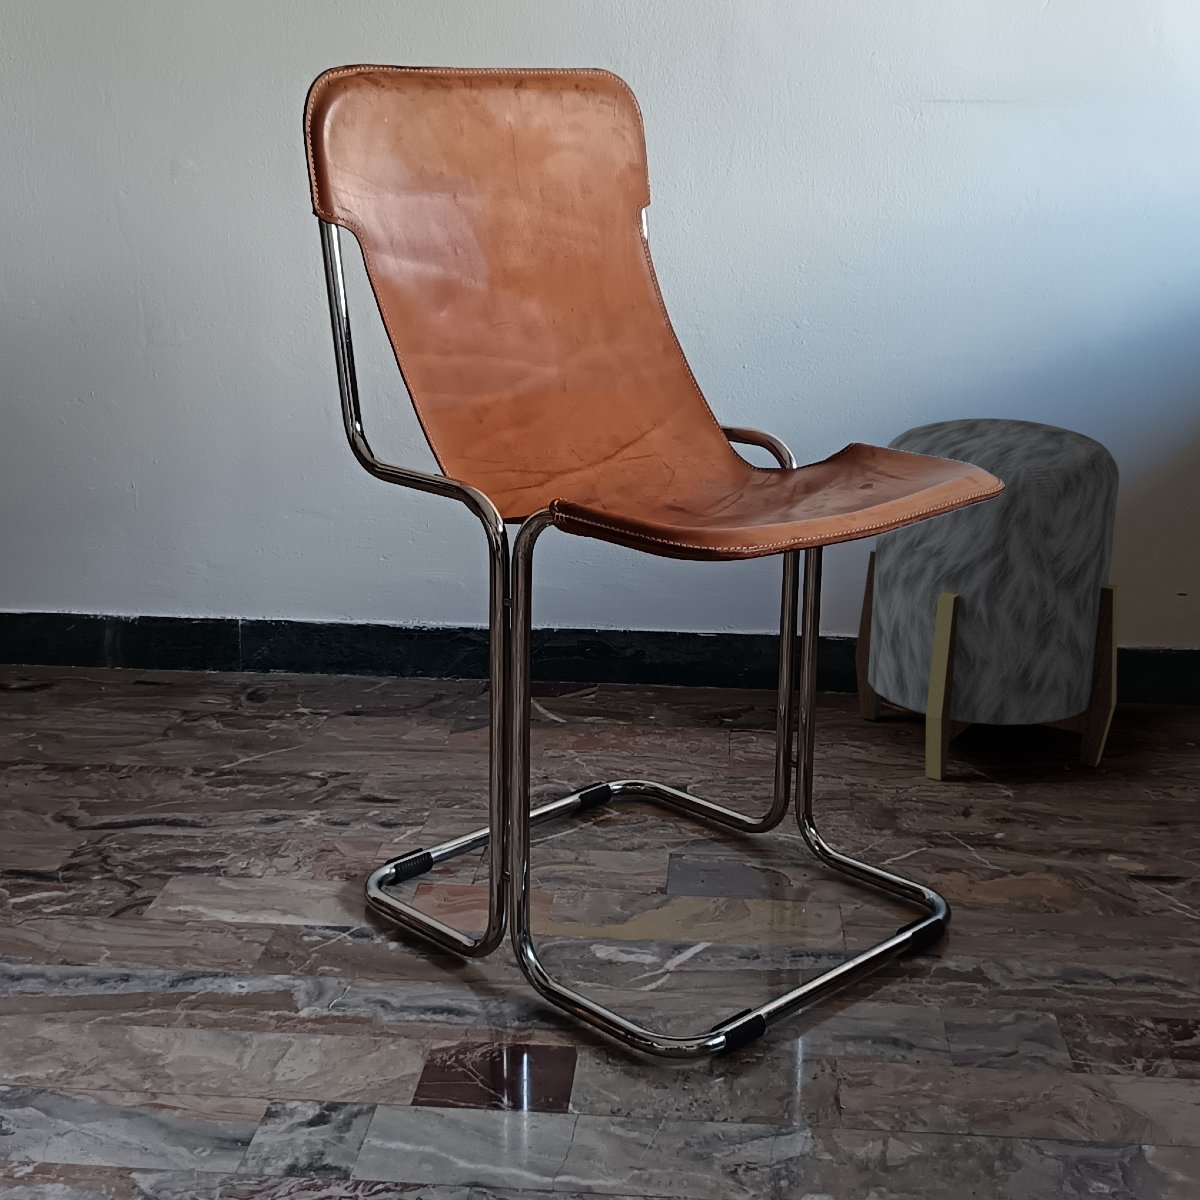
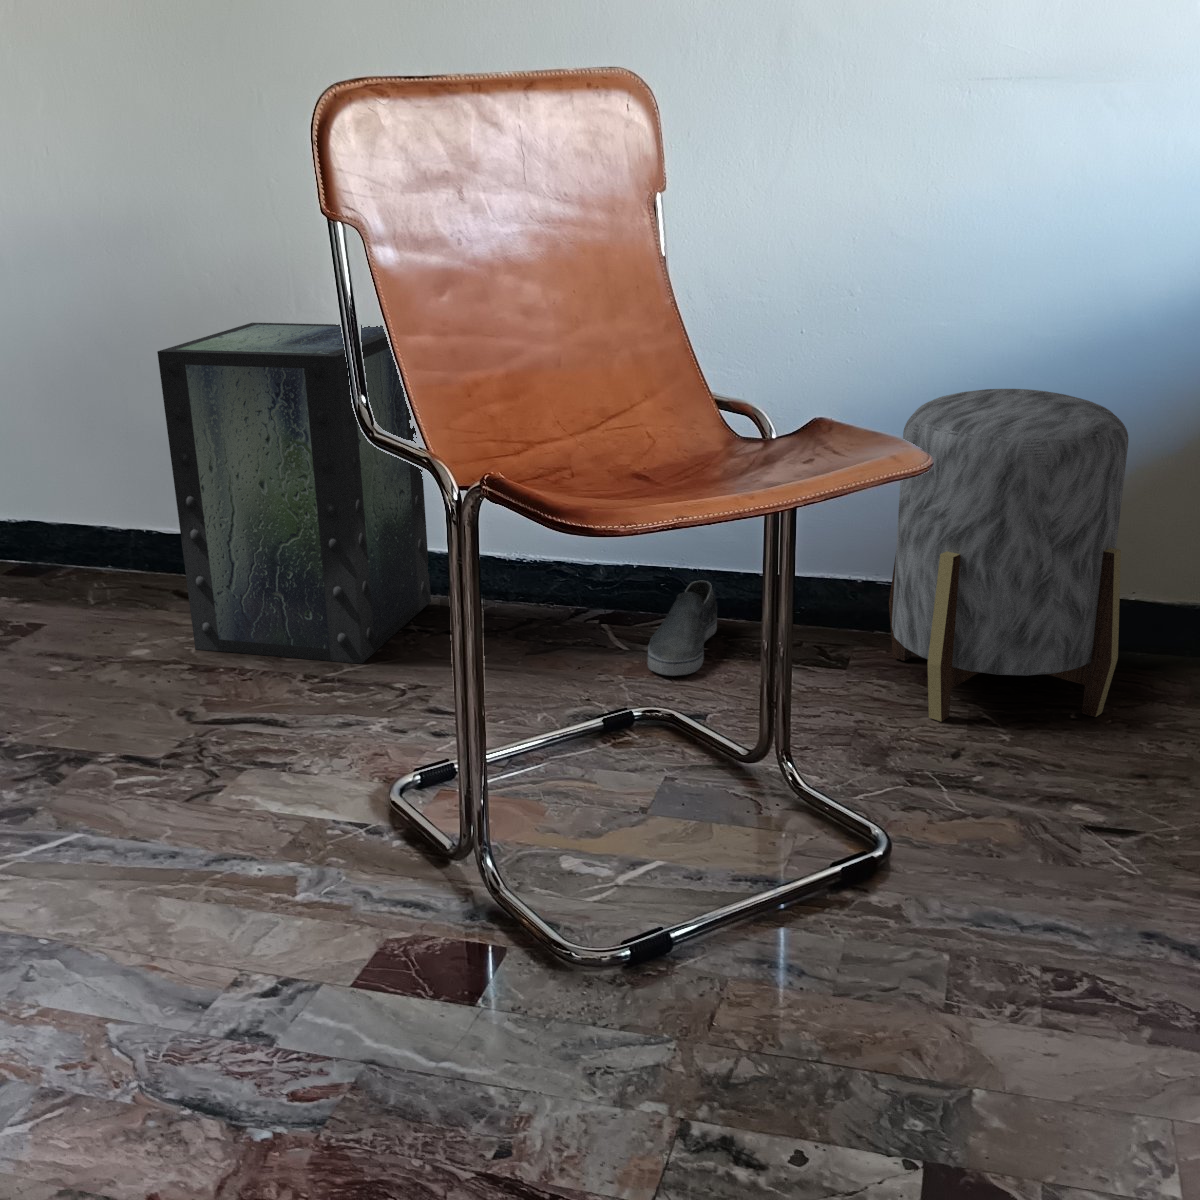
storage box: none [7,352,311,752] -> present [157,323,431,664]
shoe: none [592,642,657,747] -> present [648,581,717,676]

